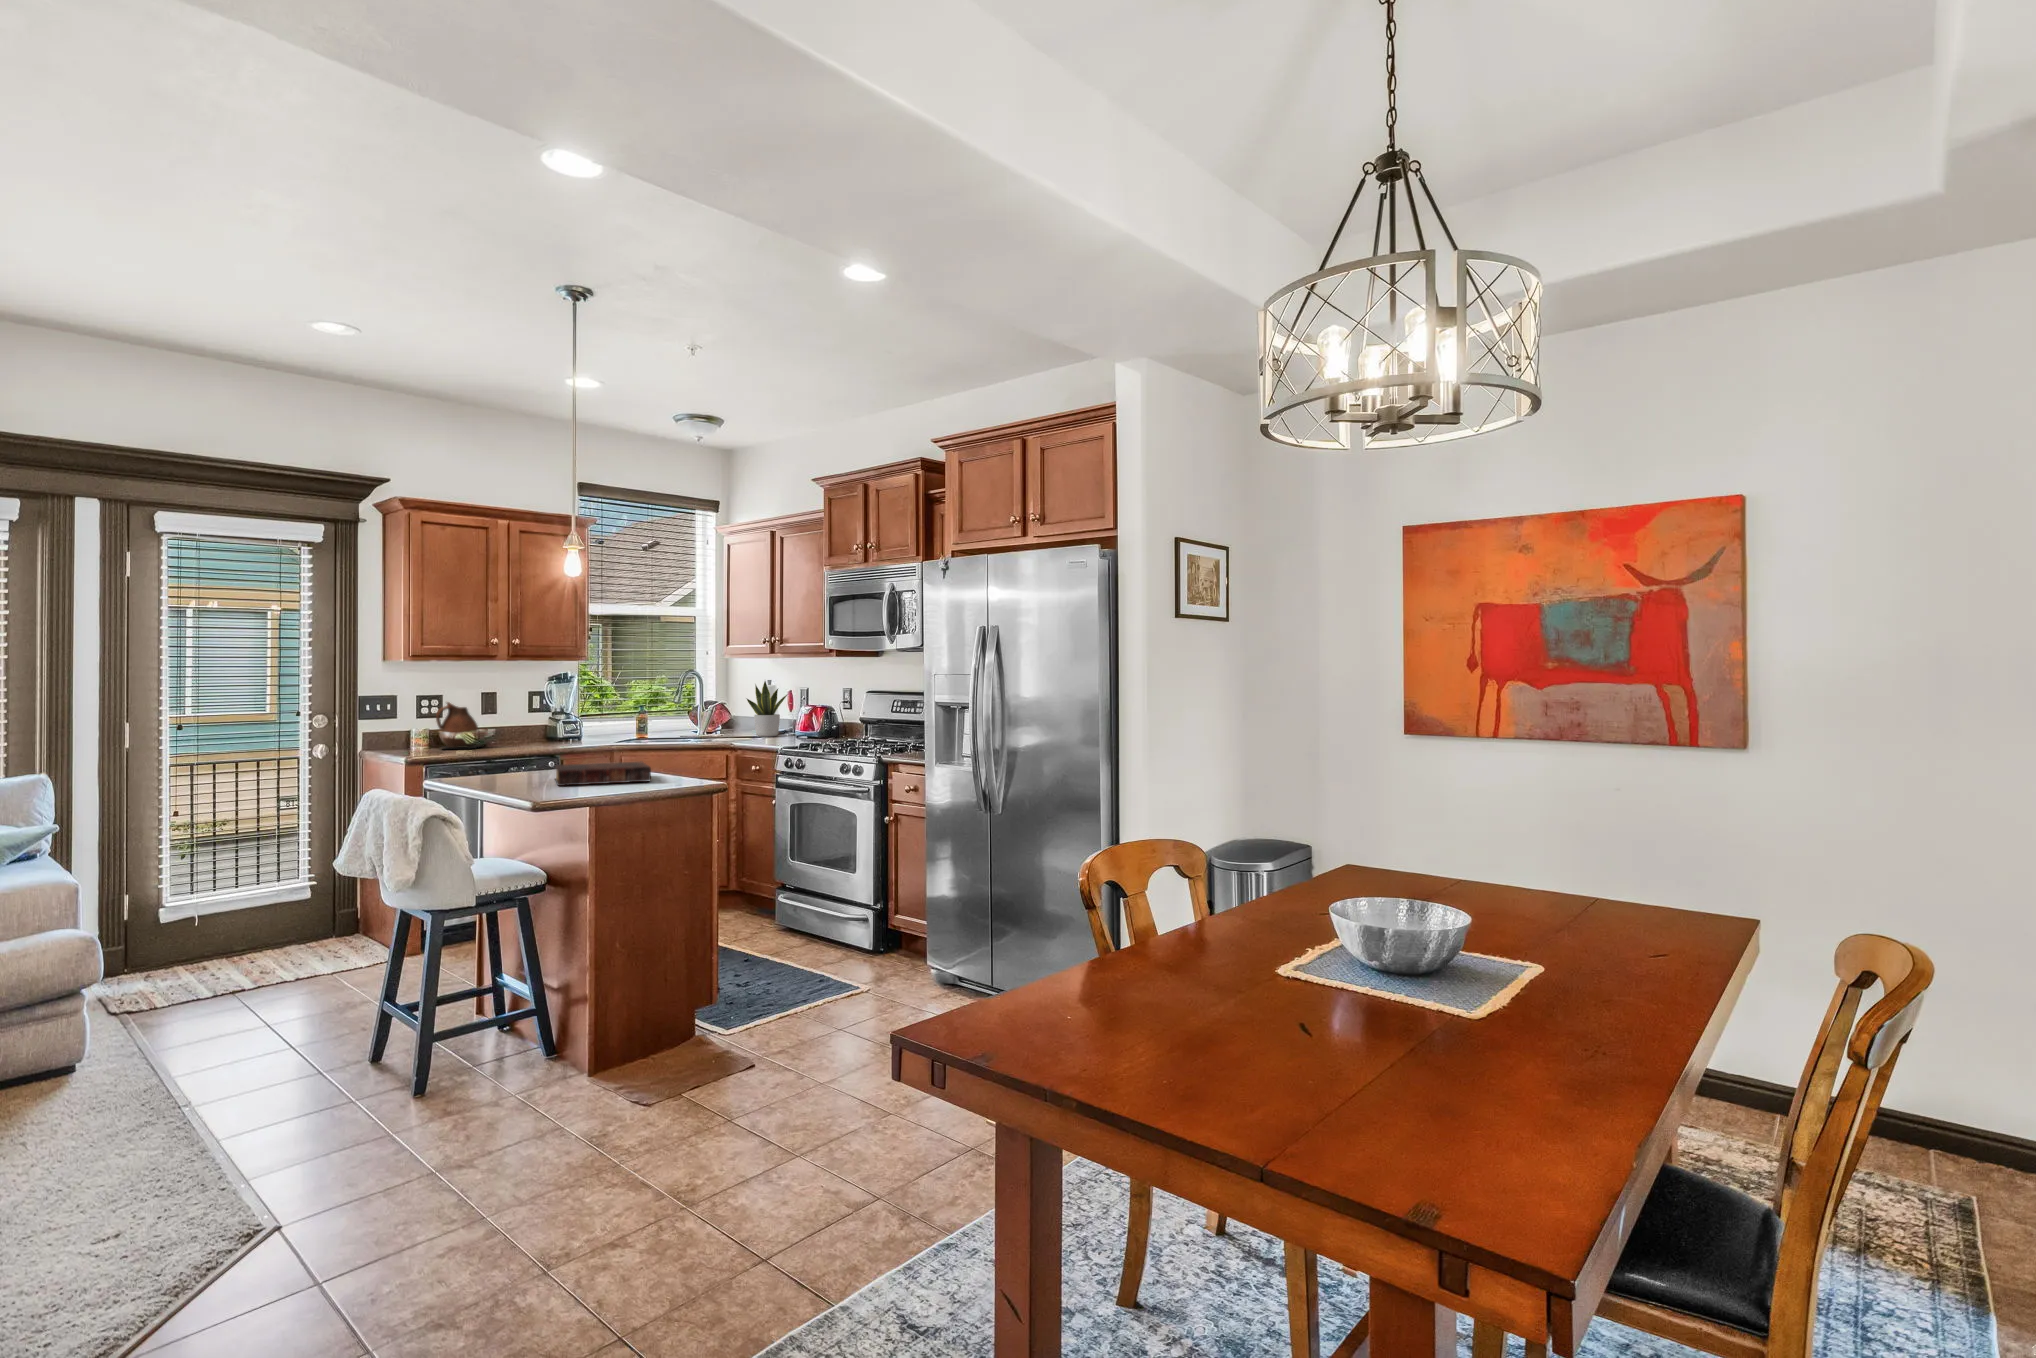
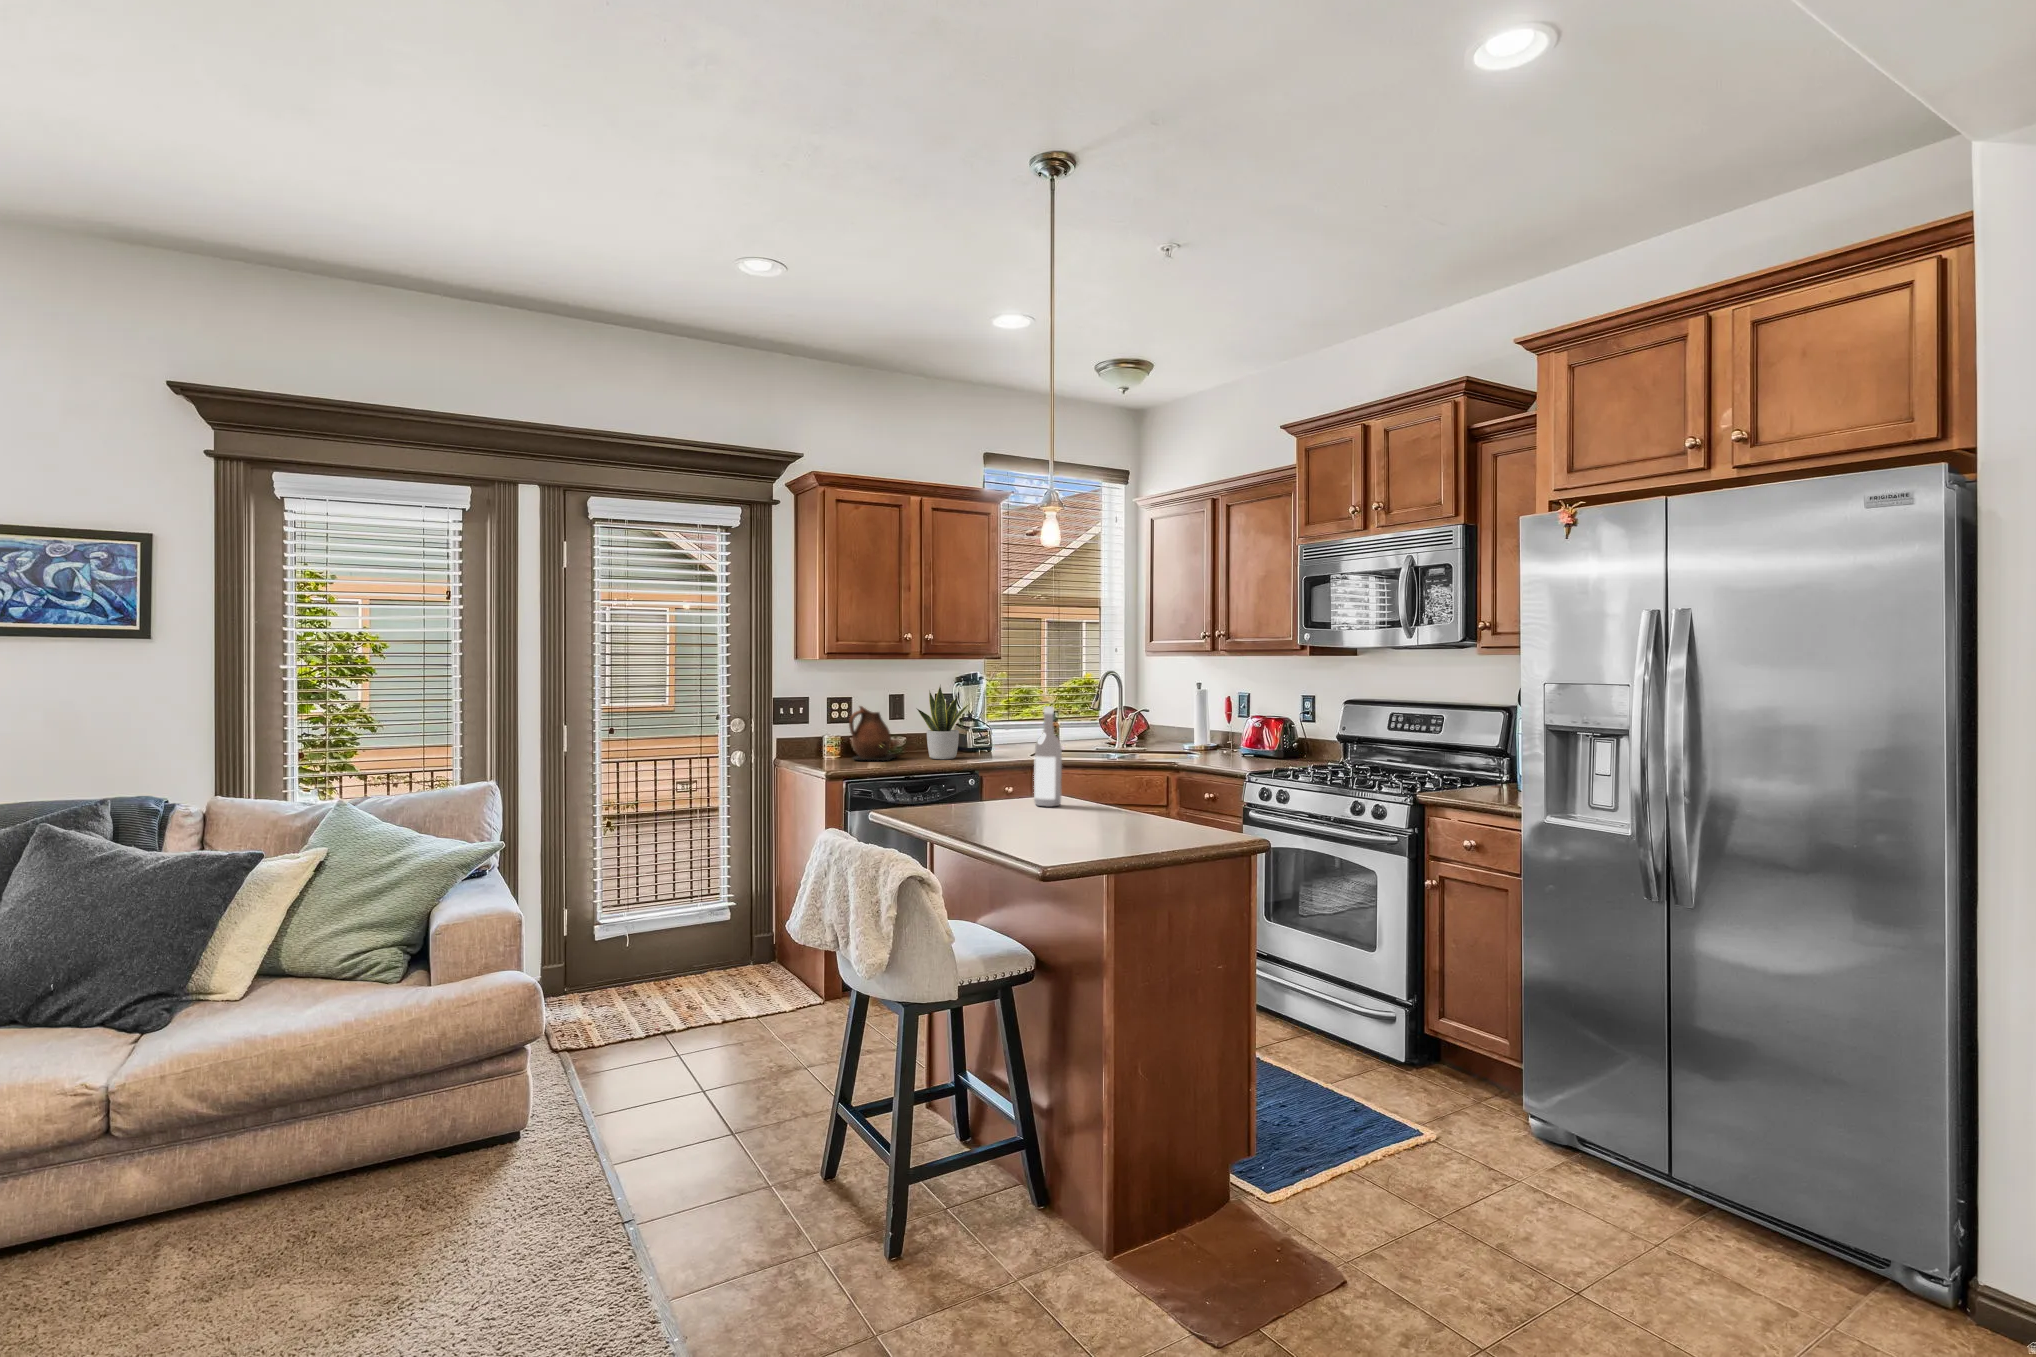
potted plant: present [747,681,787,737] -> present [917,685,968,759]
wine bottle: none [568,694,591,770] -> present [1034,706,1062,807]
book: present [555,762,651,786] -> none [1033,801,1168,837]

